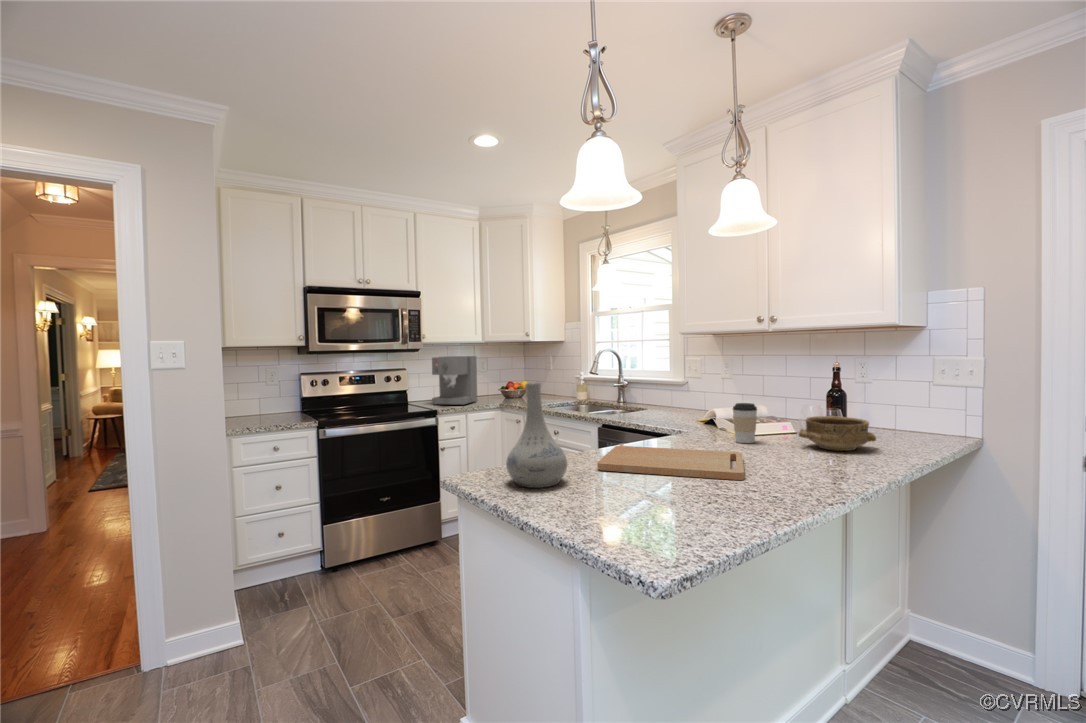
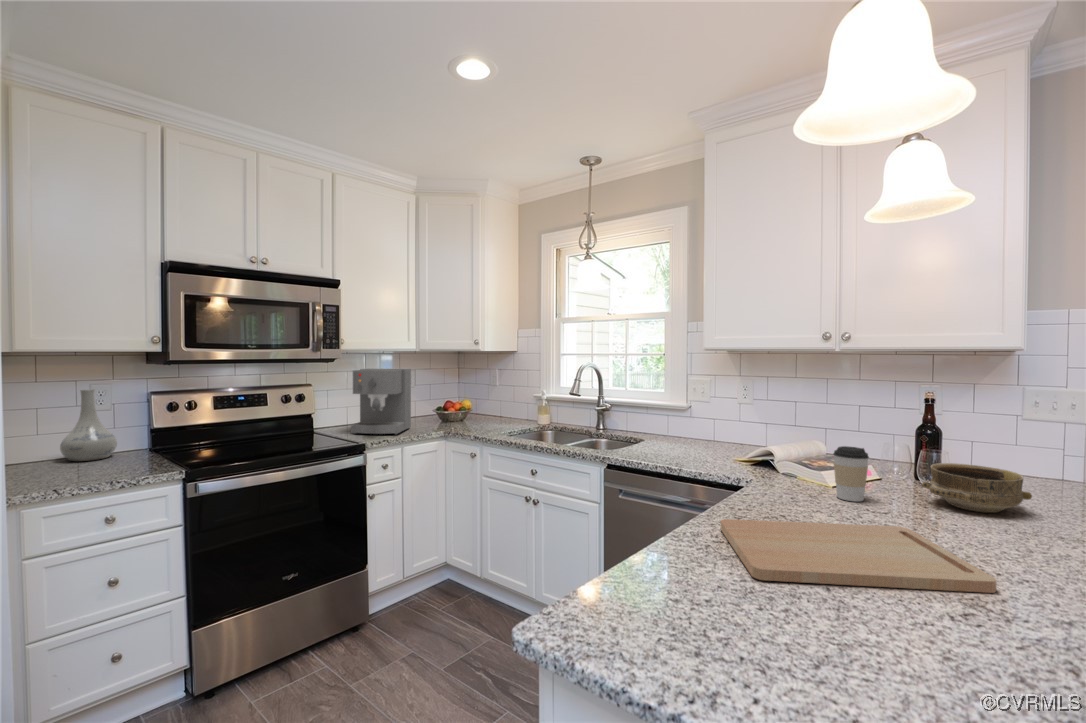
vase: present [506,383,568,488] -> present [60,390,117,461]

